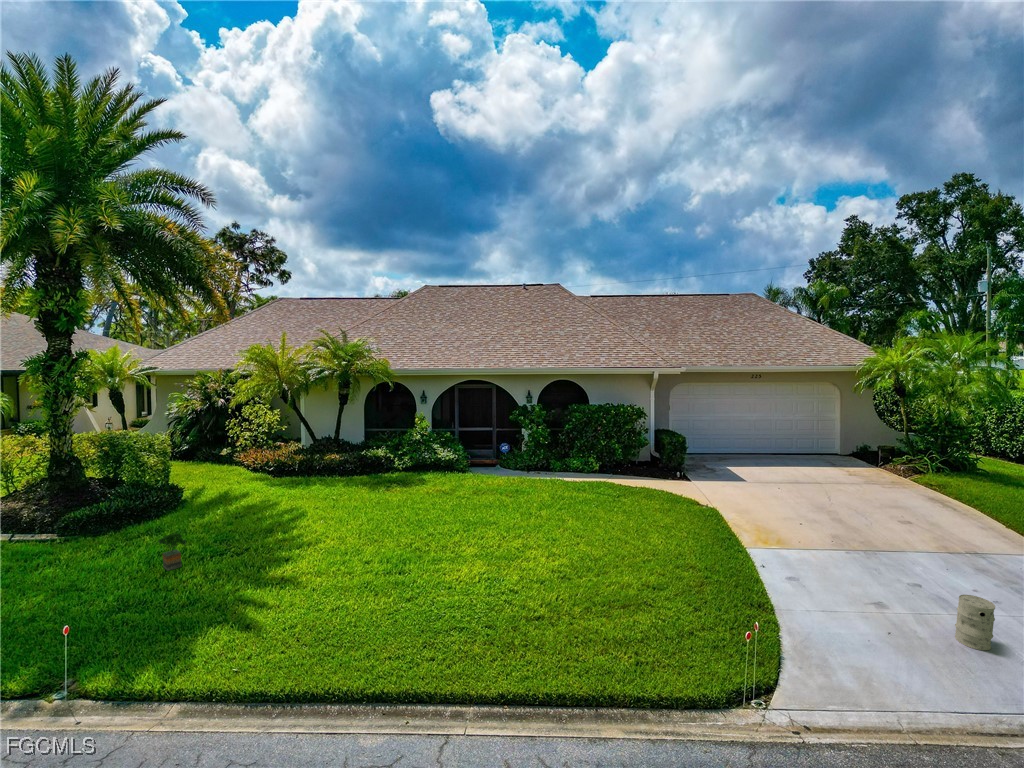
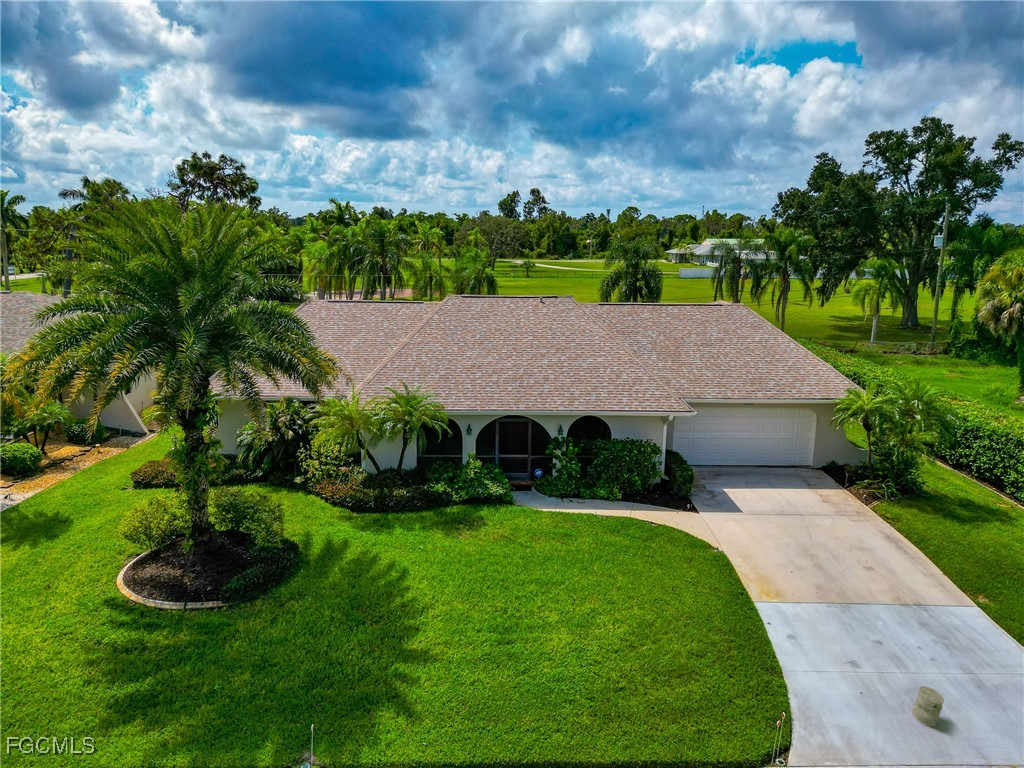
potted tree: present [158,533,186,571] -> none [311,626,333,658]

